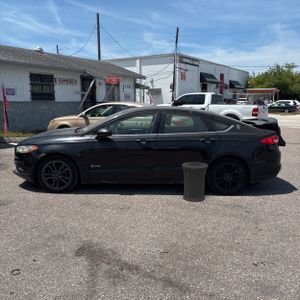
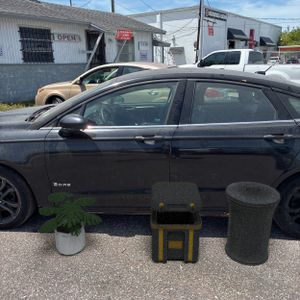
toolbox: none [145,163,170,202] -> present [150,182,202,262]
potted plant: none [85,169,120,201] -> present [39,192,102,255]

